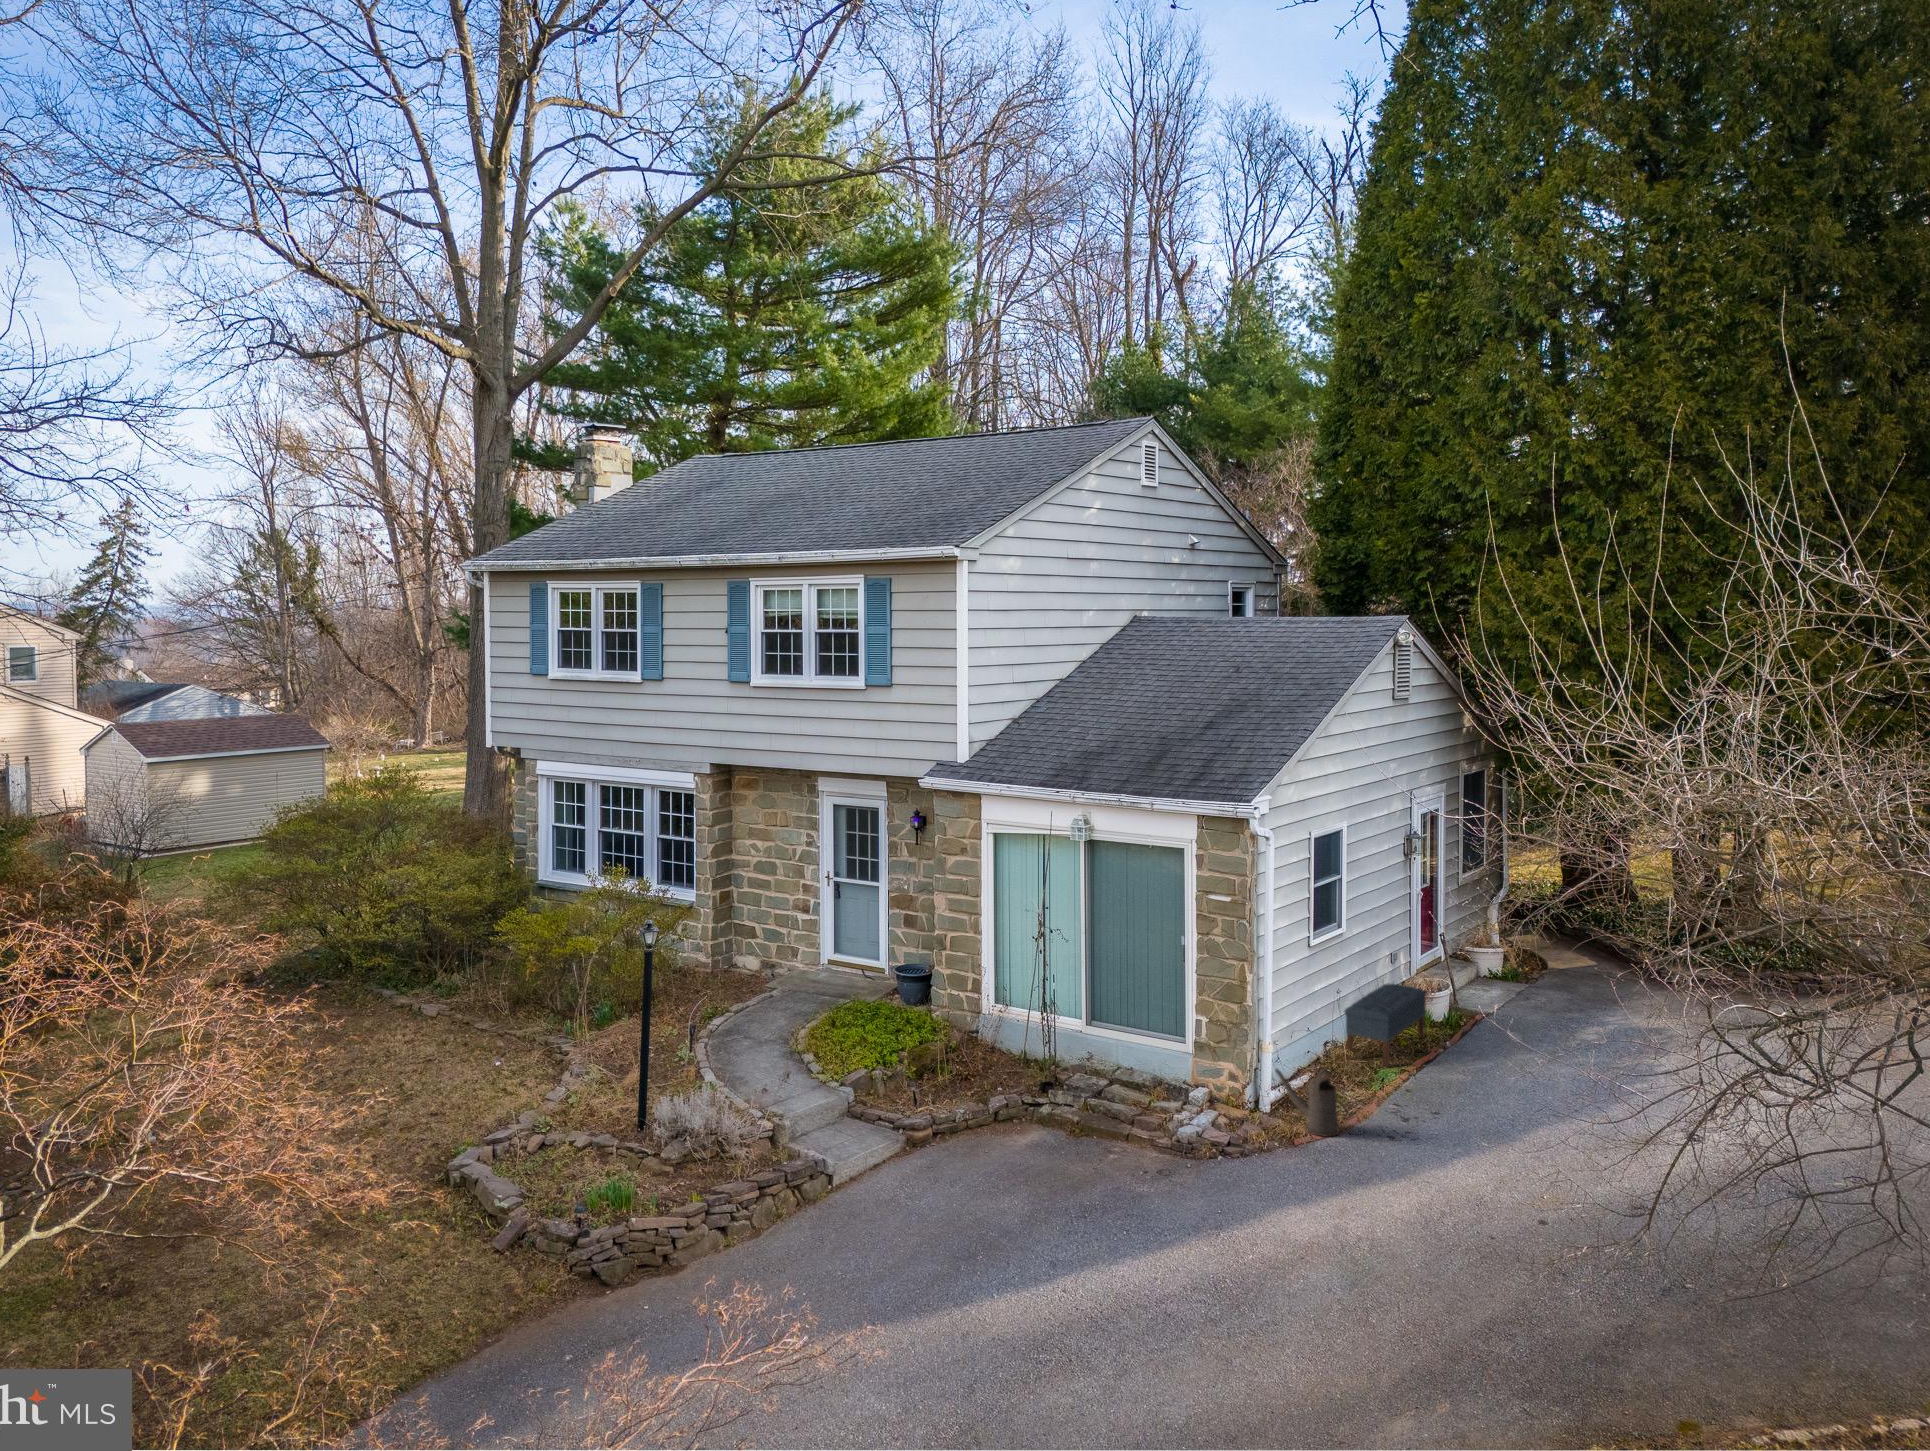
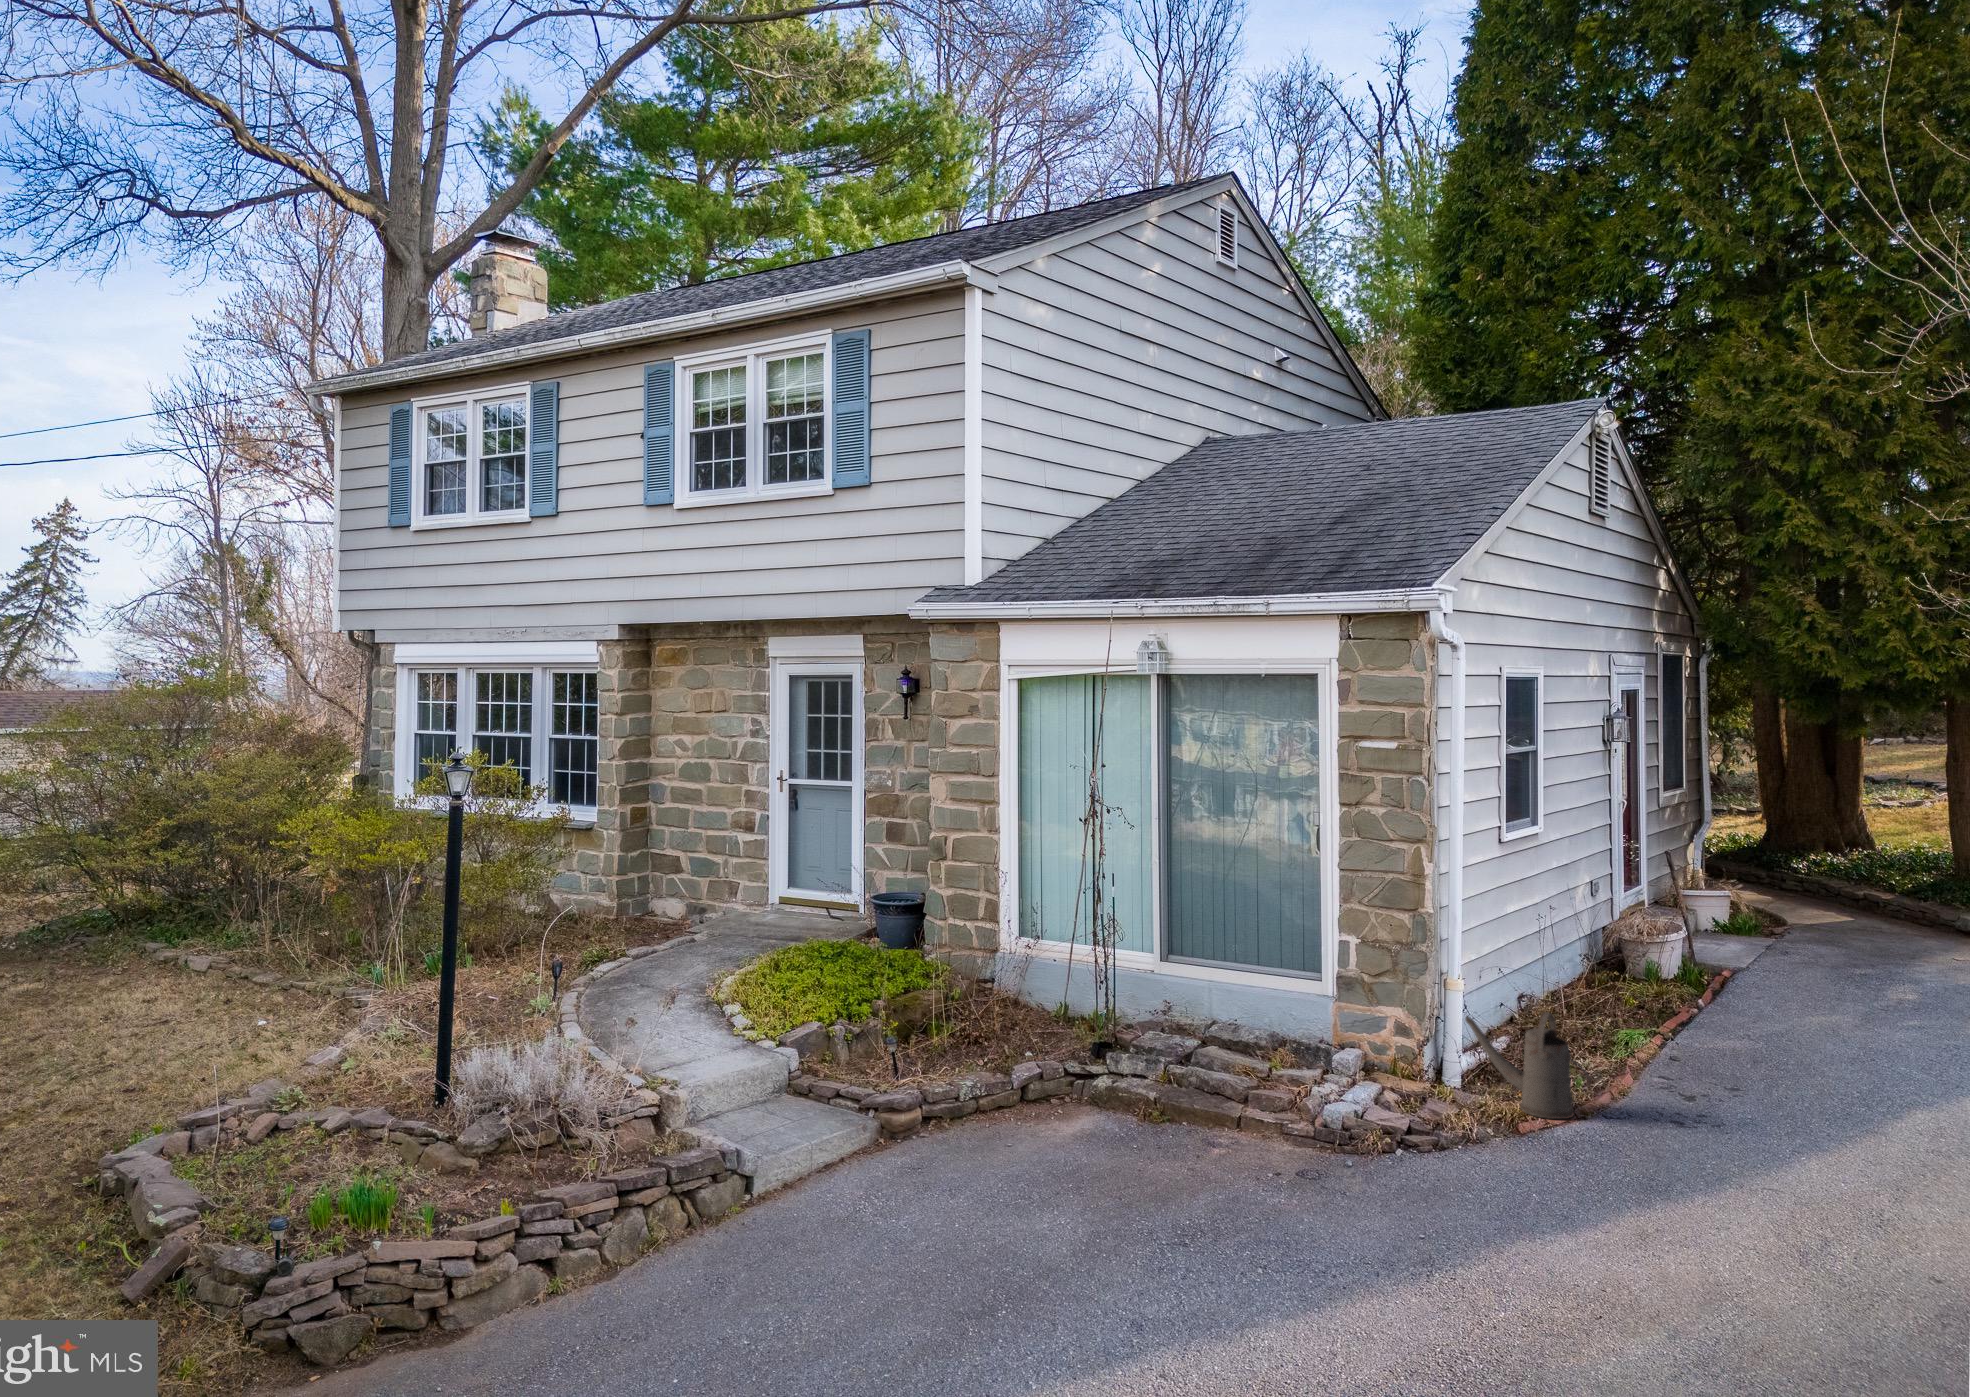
bench: present [1344,984,1427,1066] -> none [1536,919,1642,1030]

